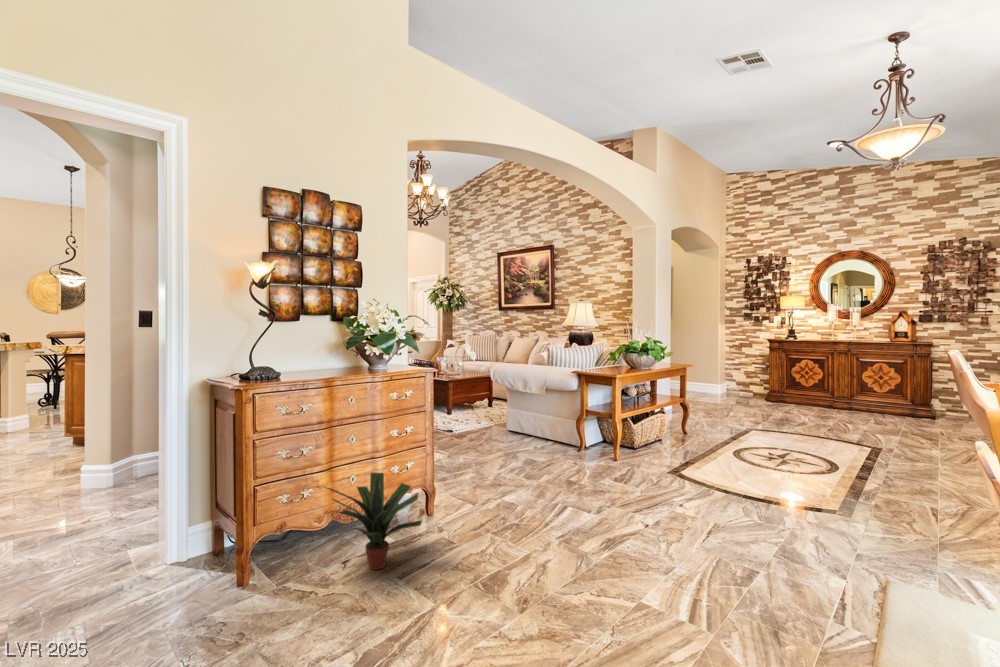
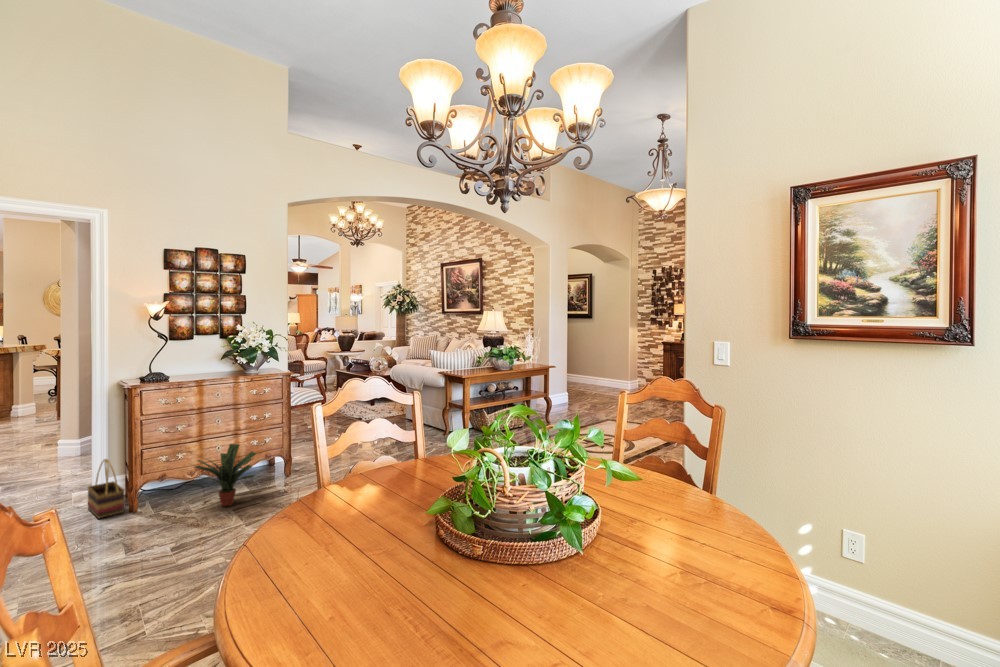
basket: none [164,501,228,600] -> present [87,459,124,518]

